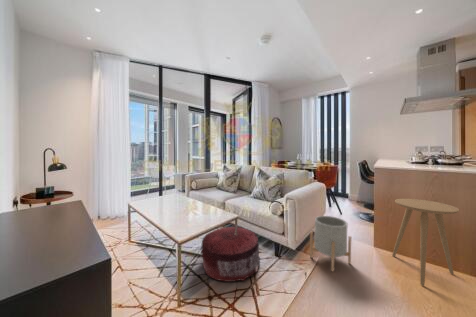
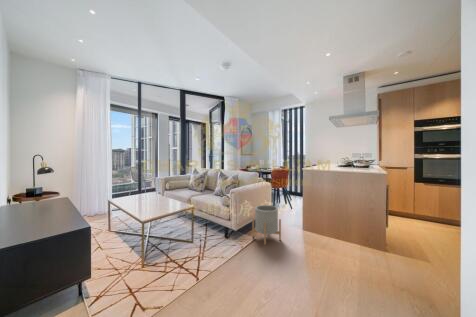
side table: present [392,199,459,286] -> none [312,190,351,251]
pouf: present [201,227,260,282] -> none [164,215,213,253]

